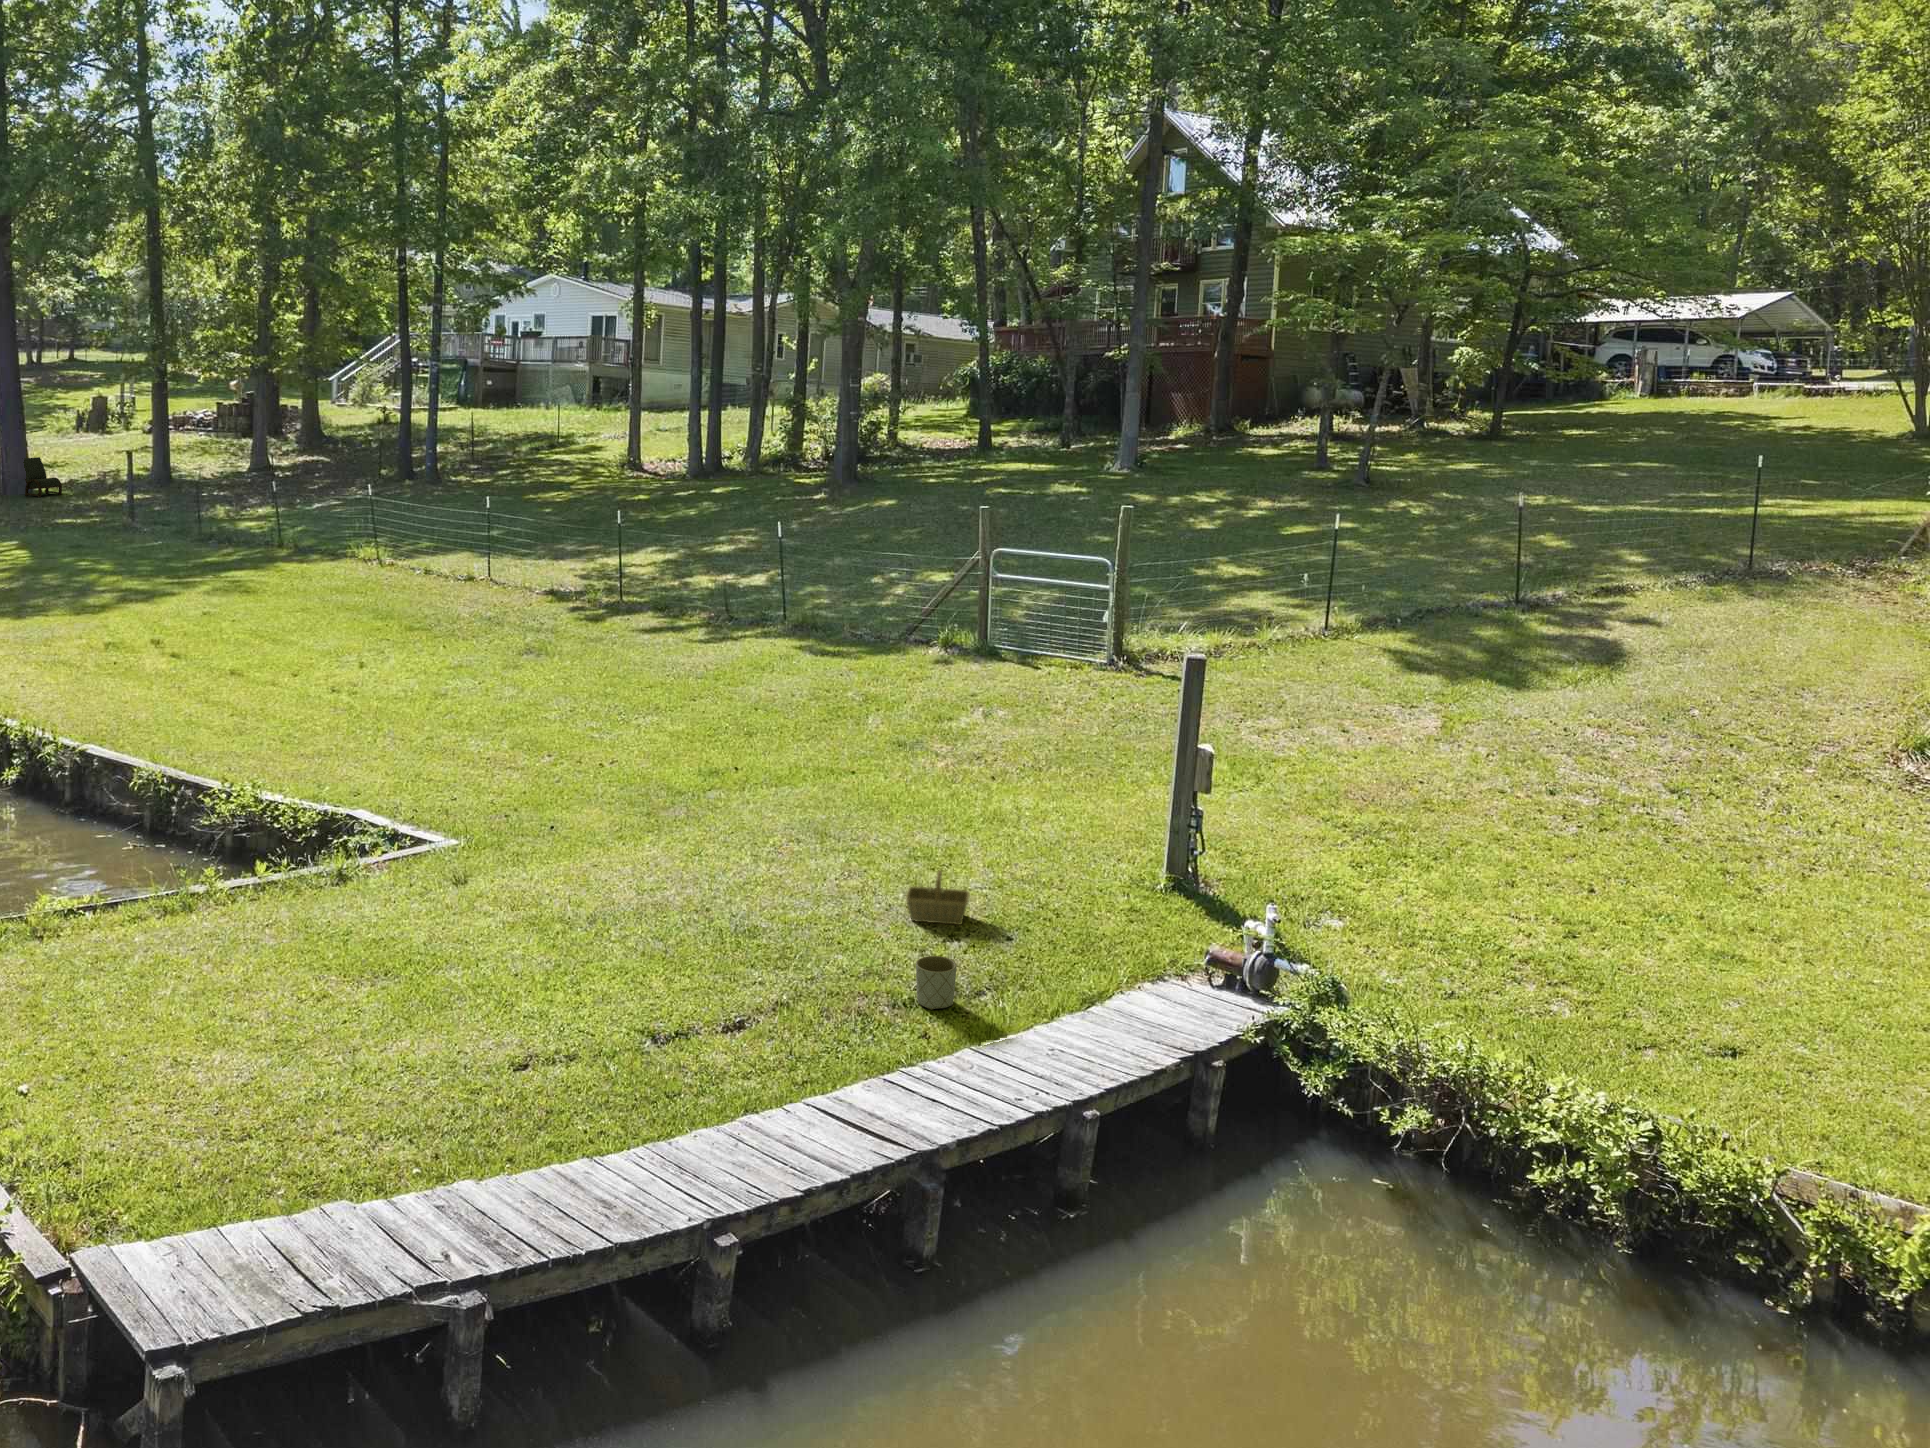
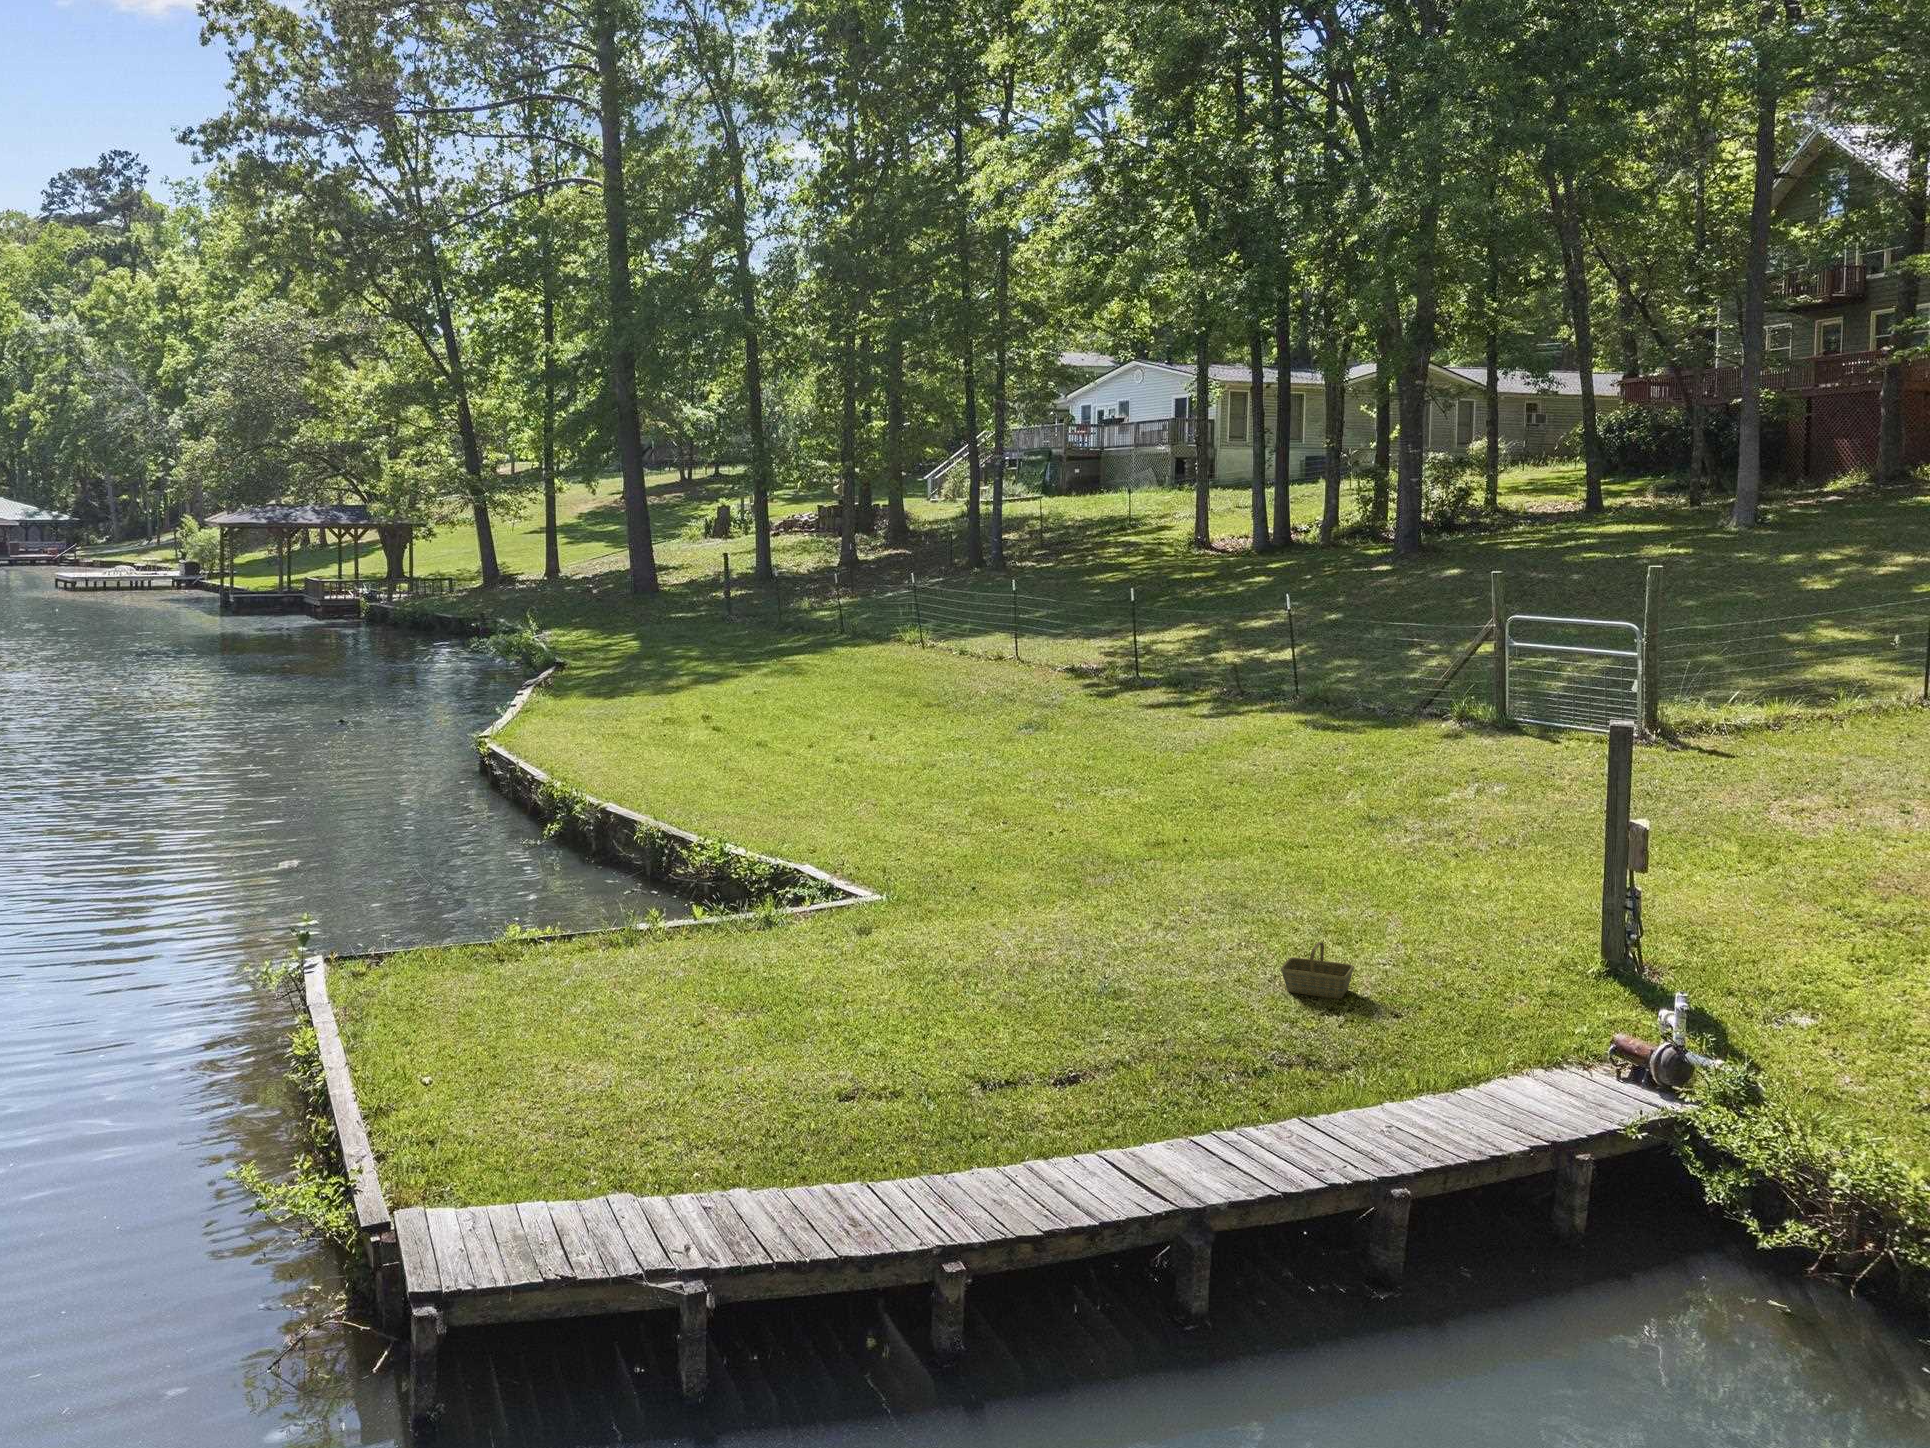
lounge chair: present [22,457,62,497] -> none [637,560,671,595]
planter: present [916,956,957,1010] -> none [1252,1023,1296,1076]

